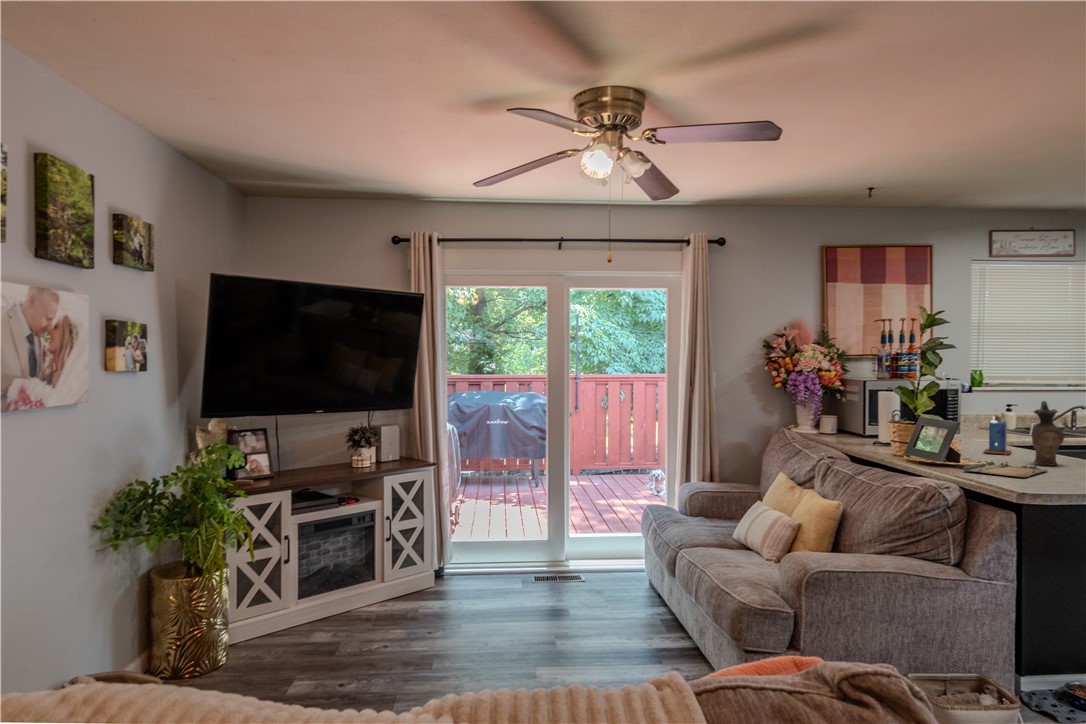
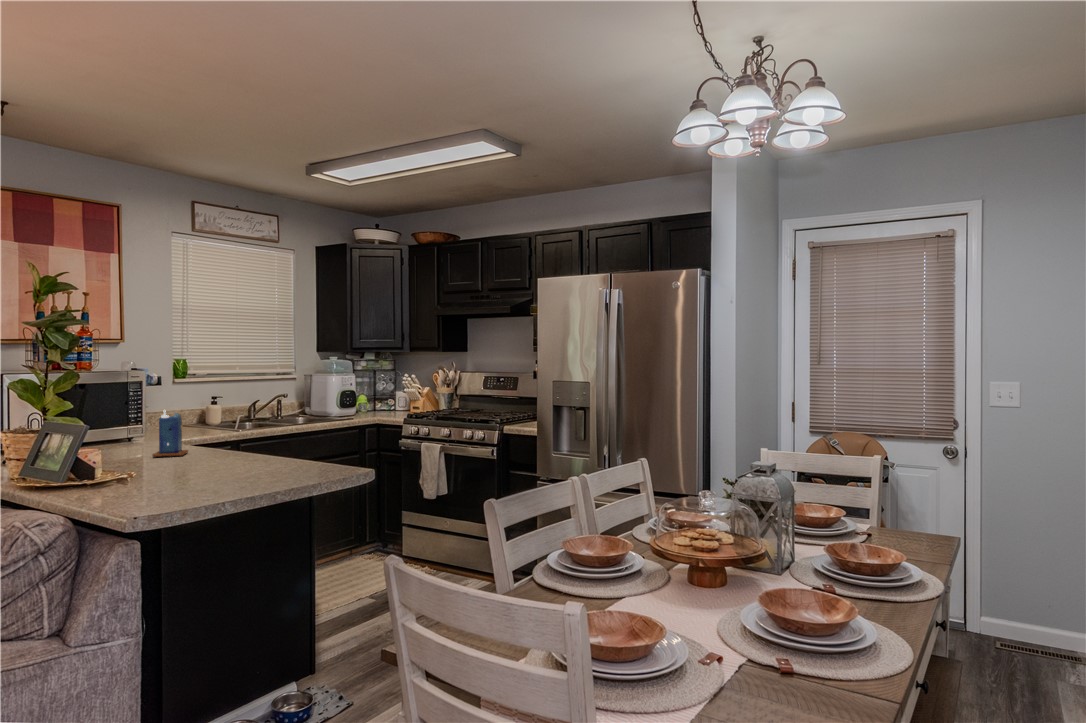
ceramic pitcher: present [1032,401,1064,465] -> none [196,387,231,465]
tray: present [963,461,1048,477] -> none [88,463,206,490]

